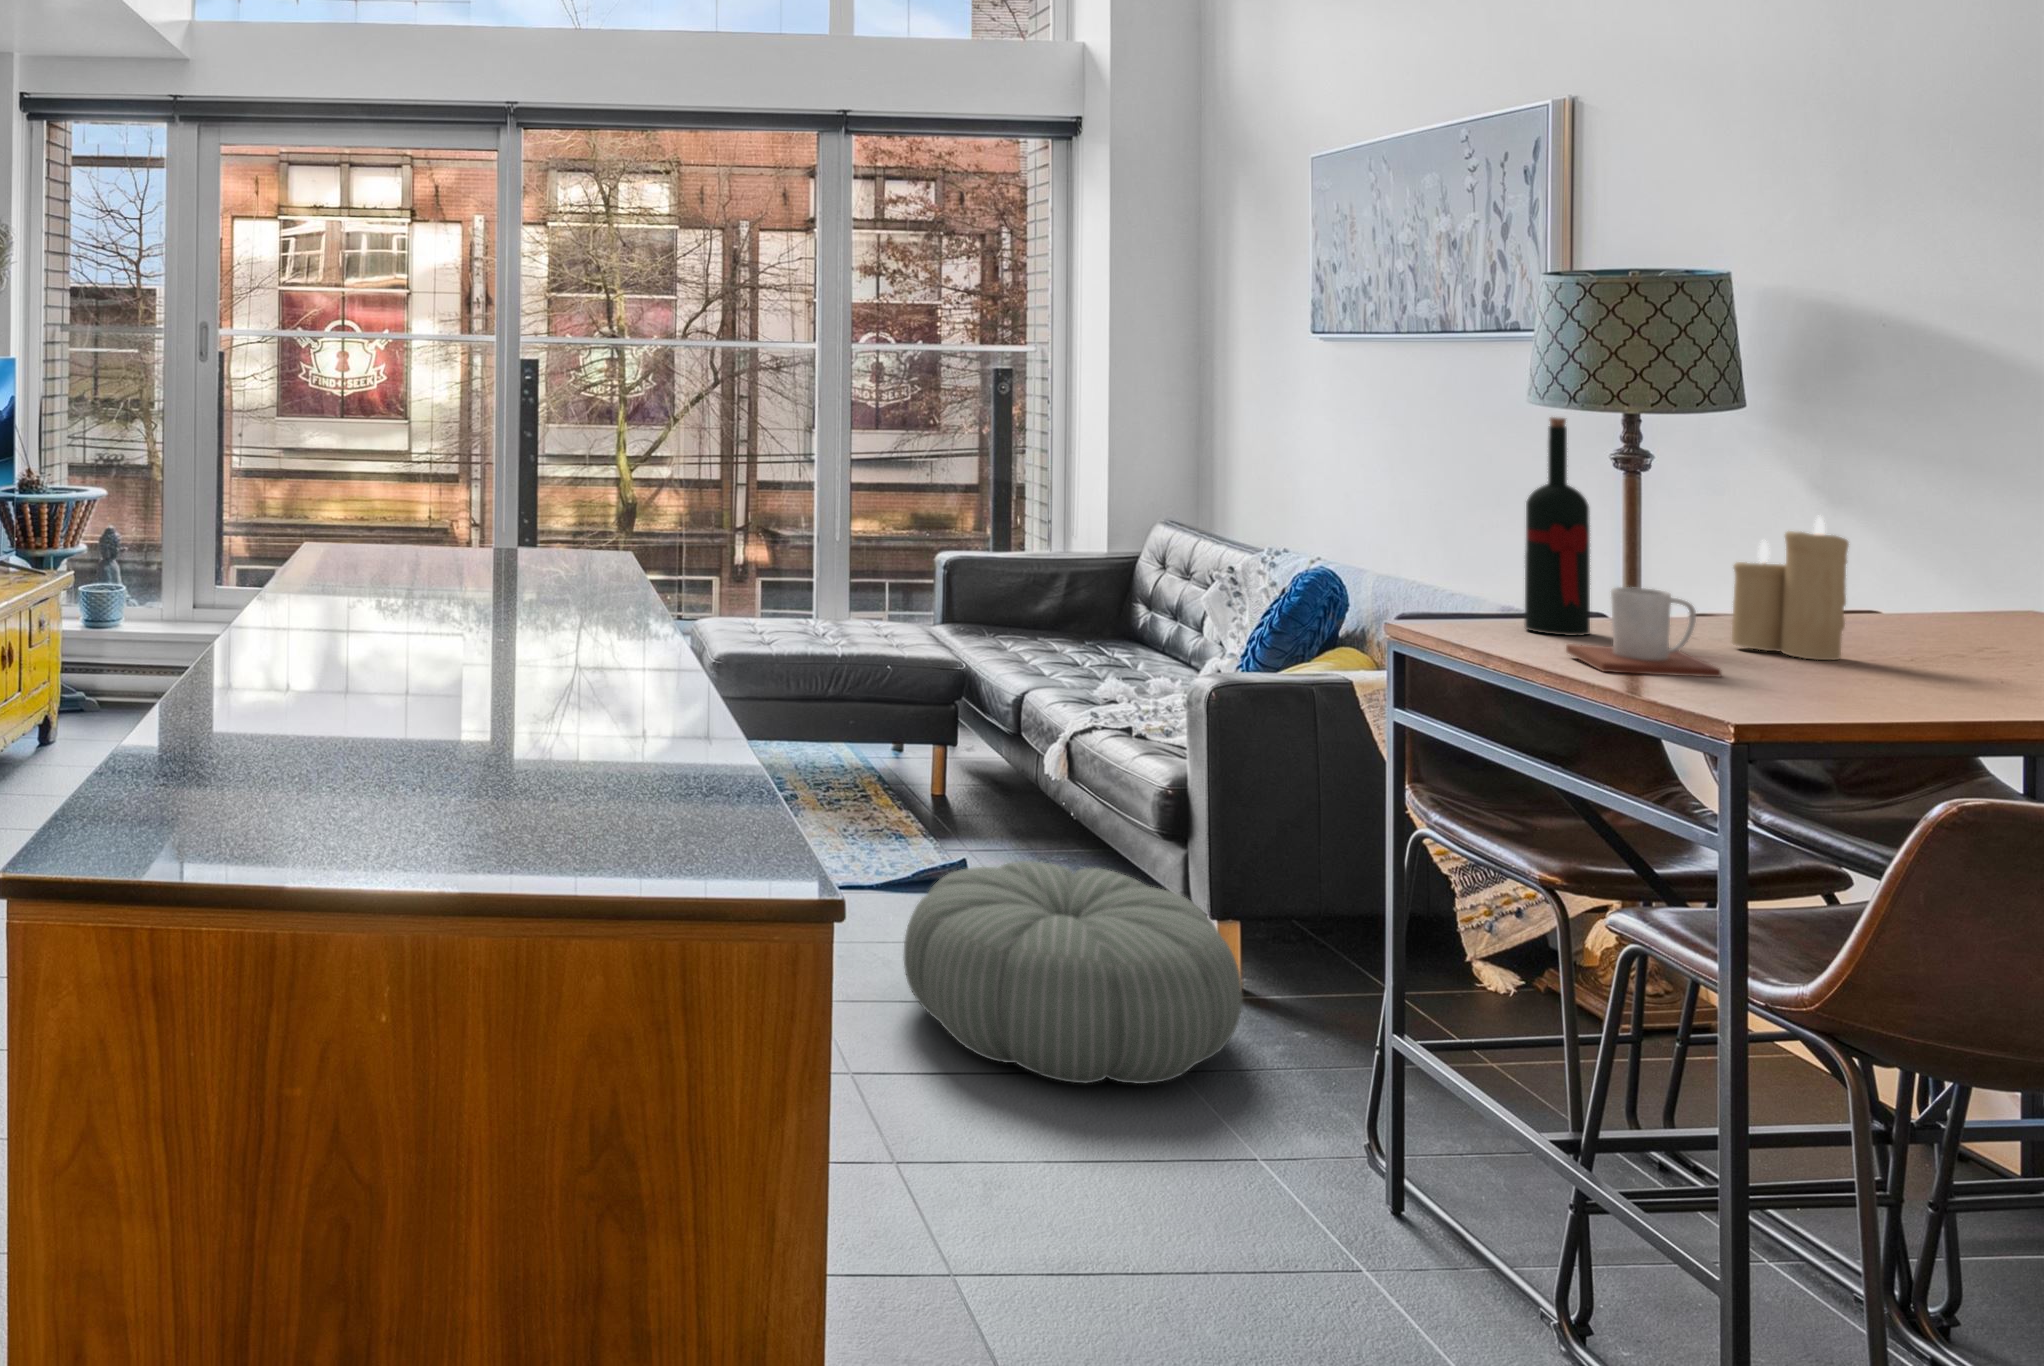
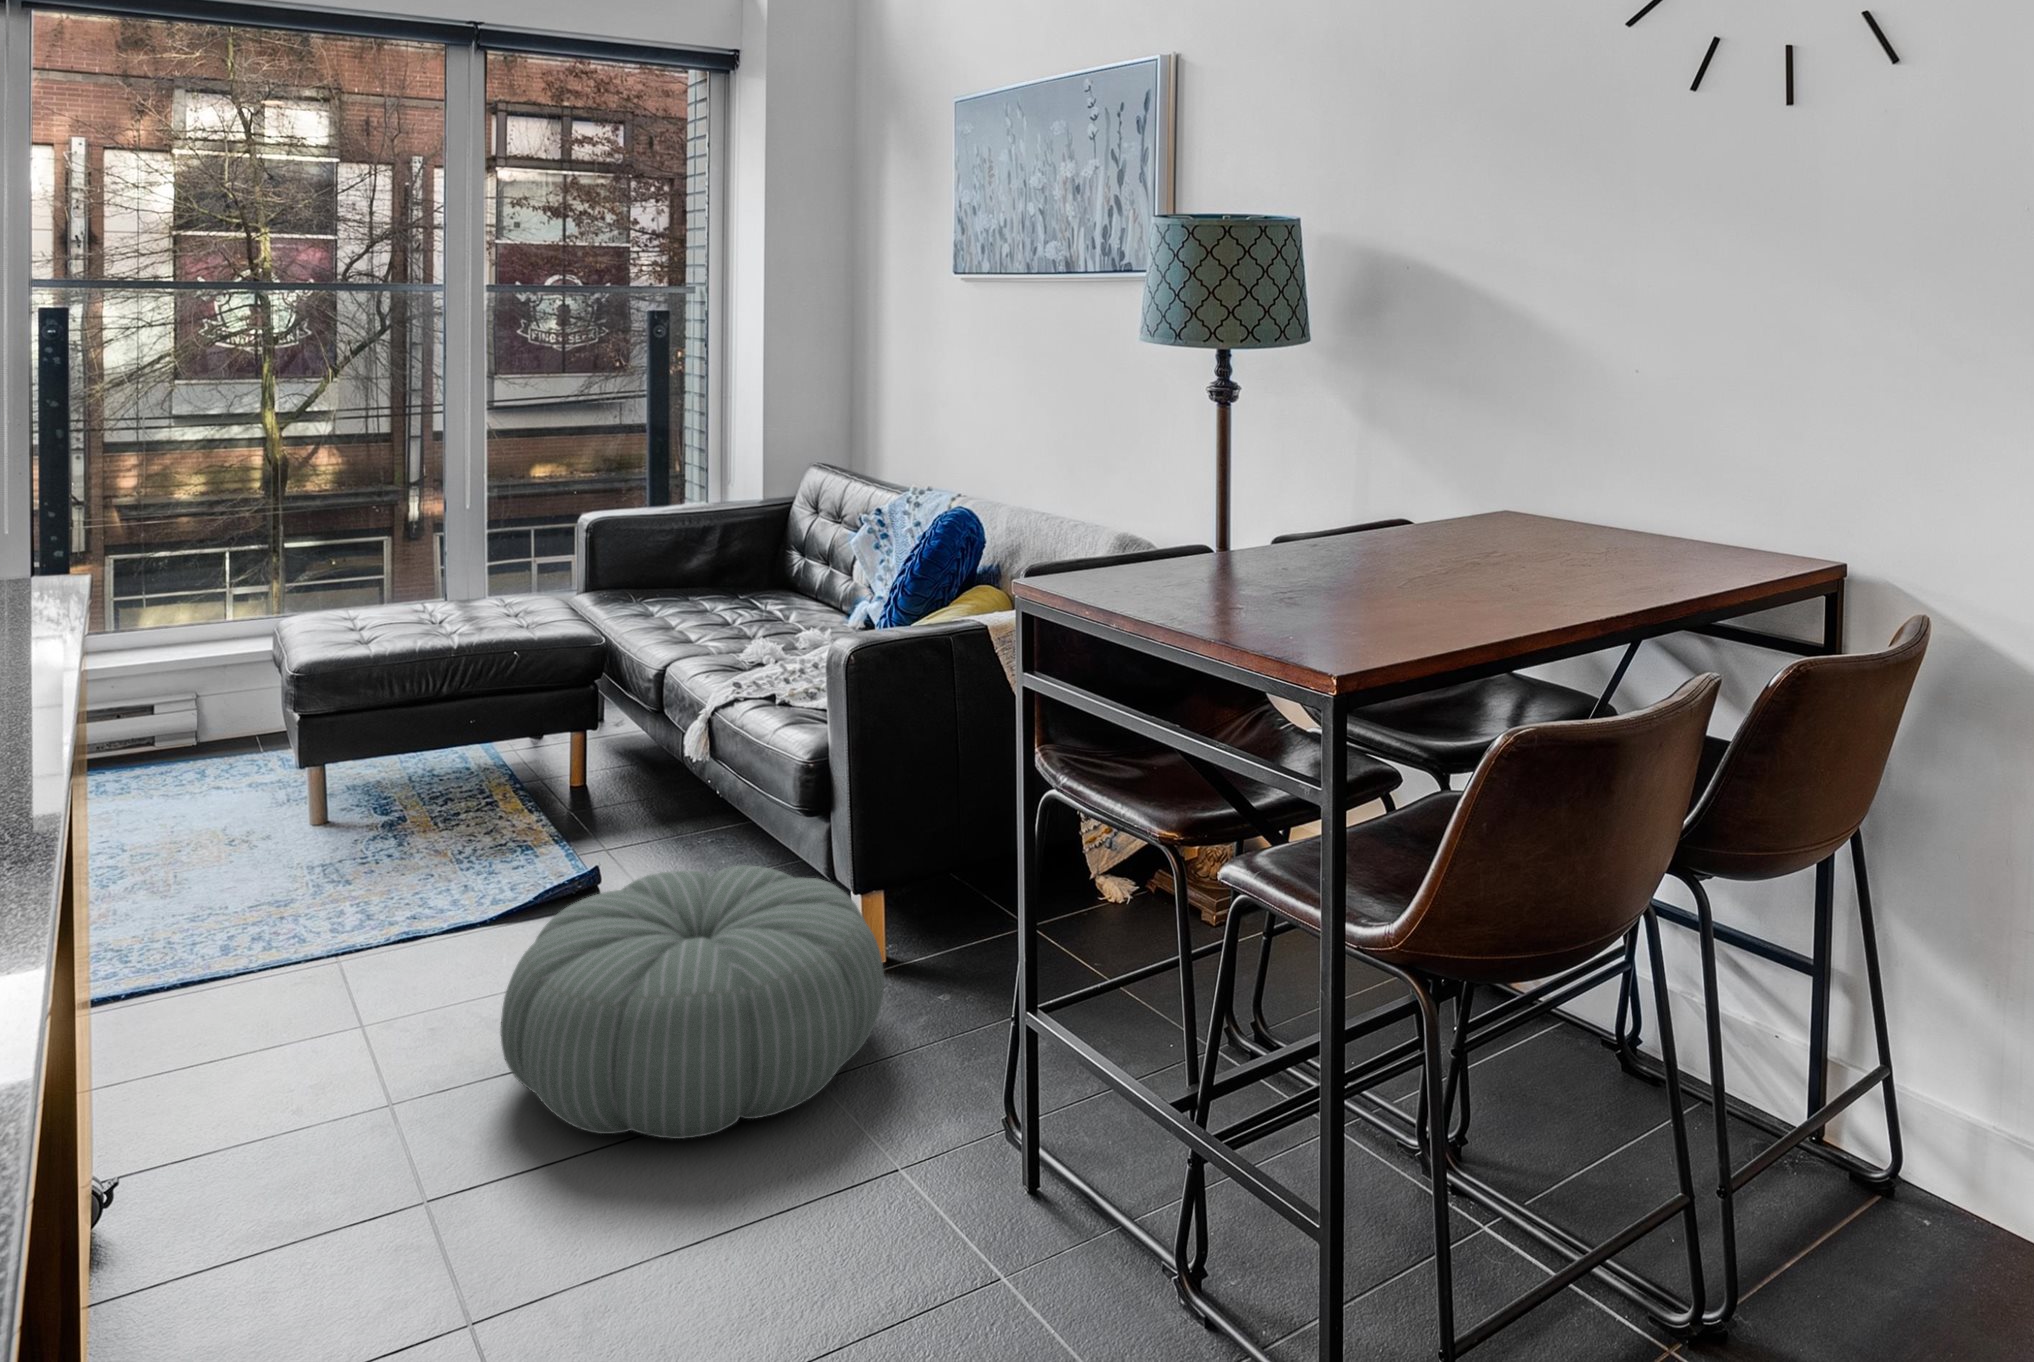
wine bottle: present [1525,417,1590,636] -> none [1150,354,1207,576]
candle: present [1732,516,1849,660] -> none [1320,443,1411,582]
mug: present [1566,587,1721,677] -> none [1193,527,1326,621]

